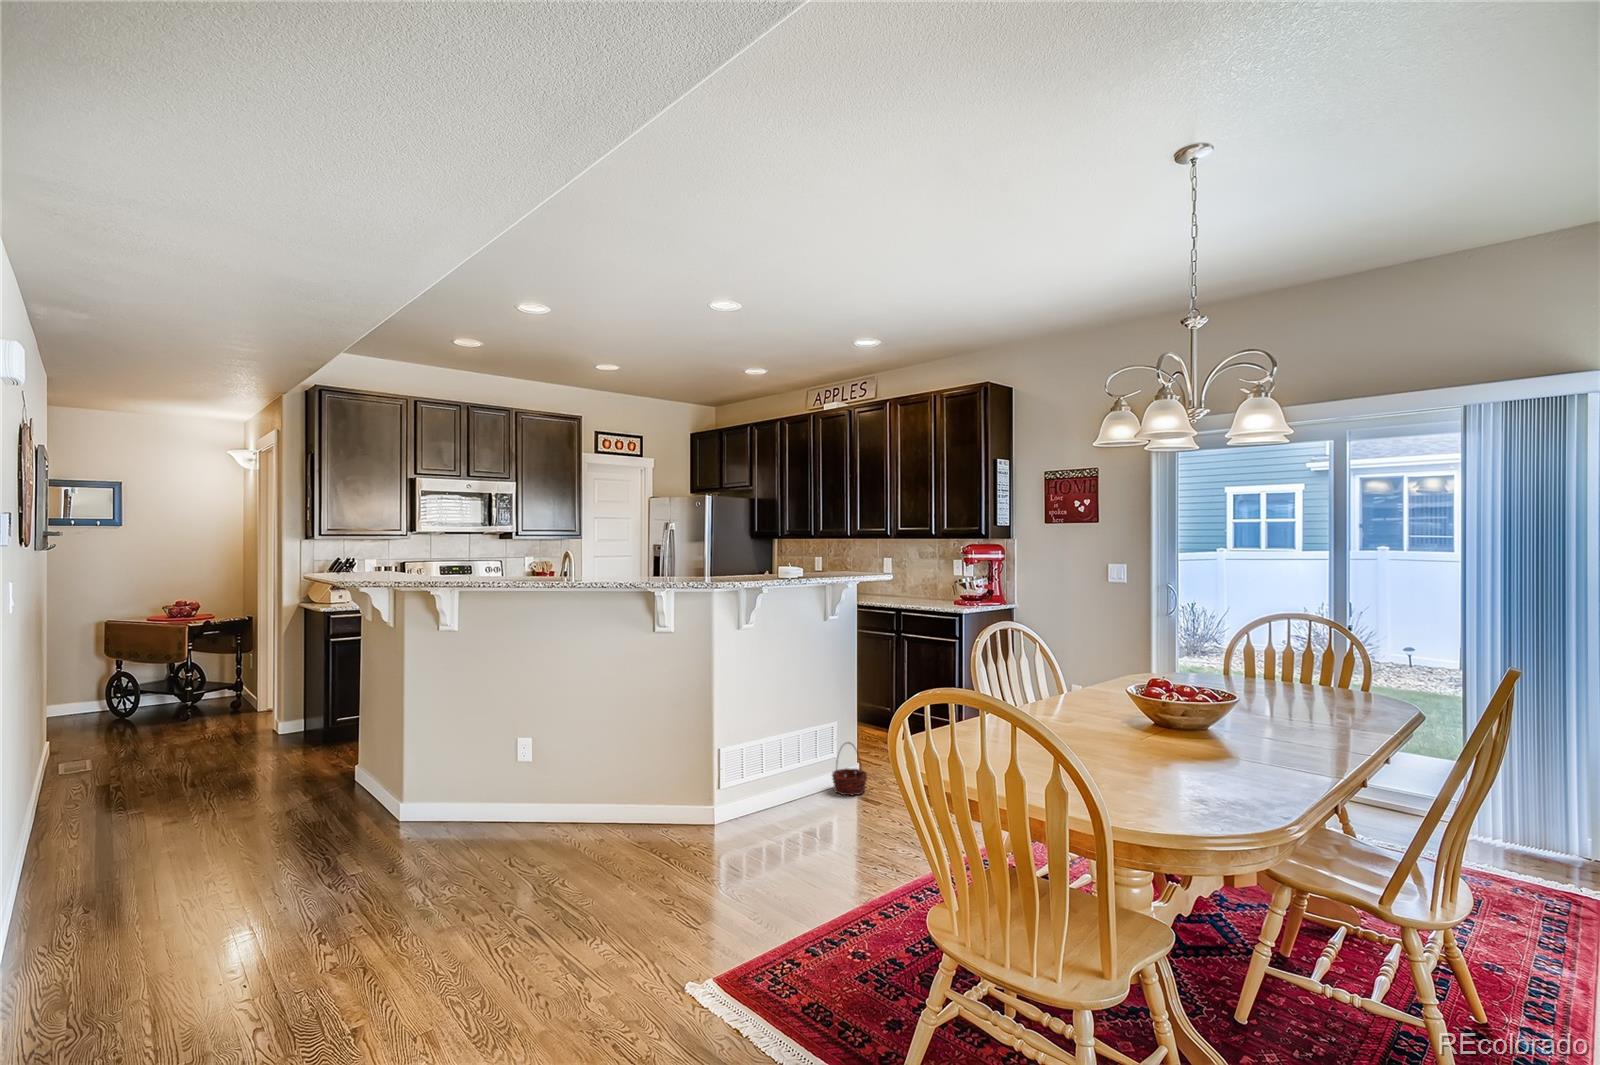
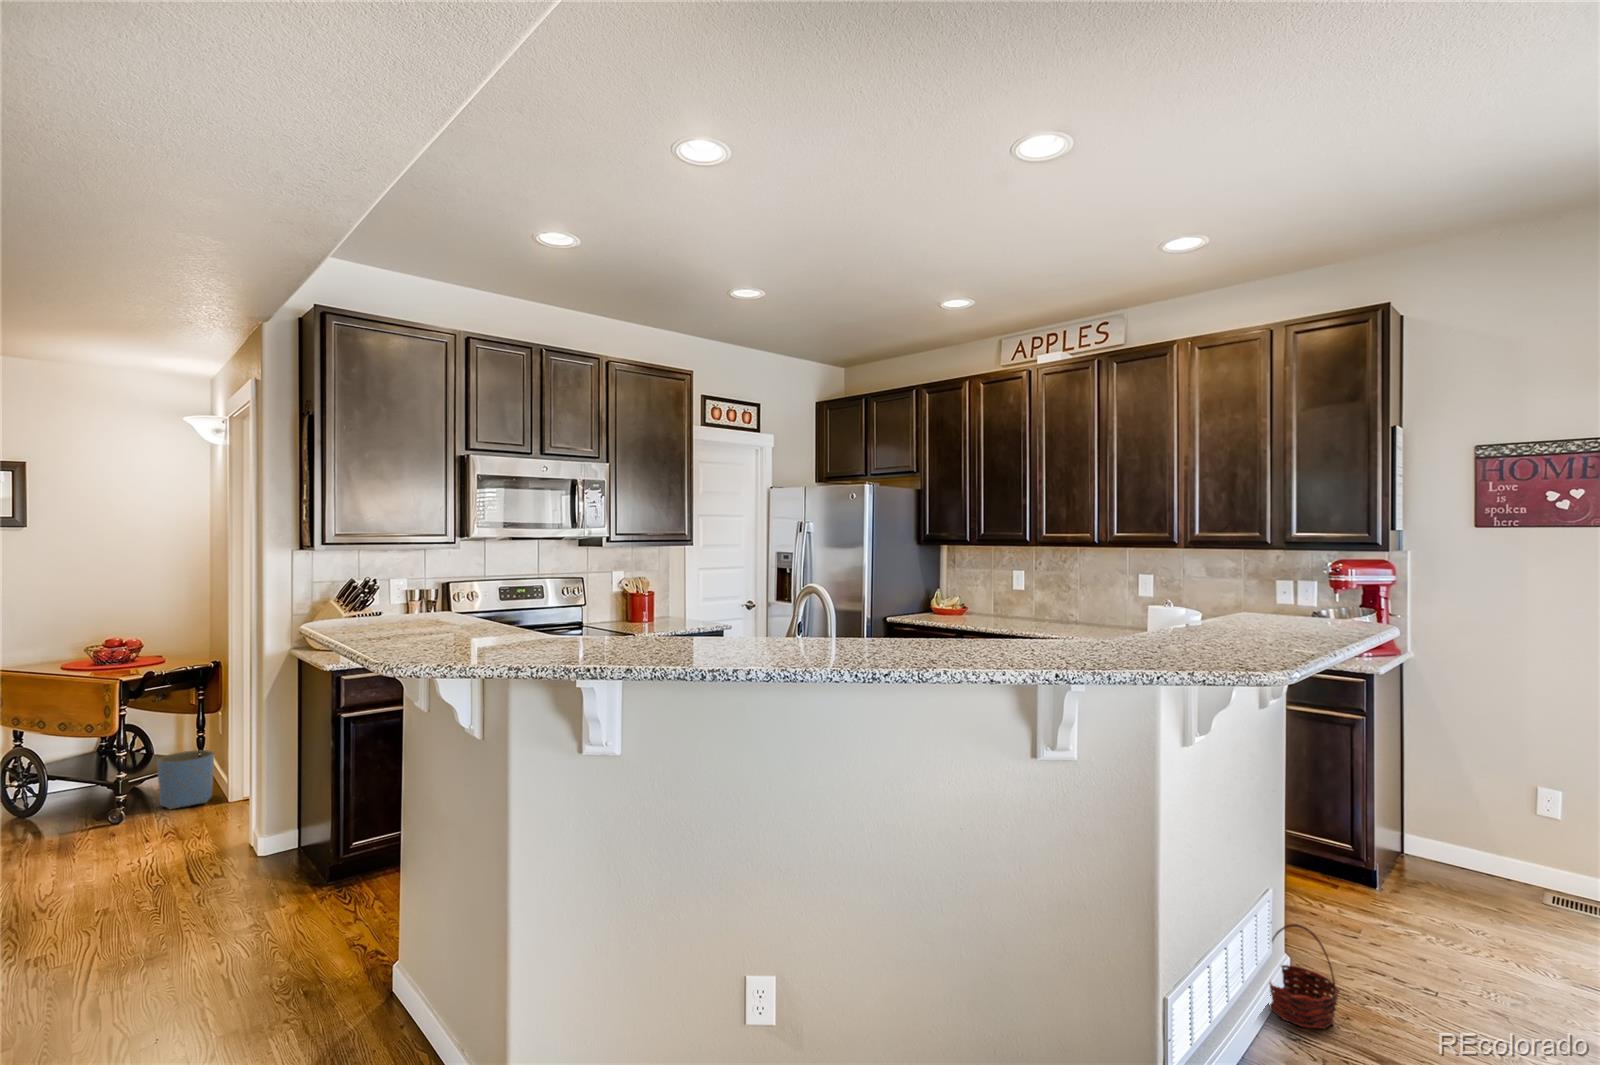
planter: none [212,677,249,715] -> present [157,750,214,809]

